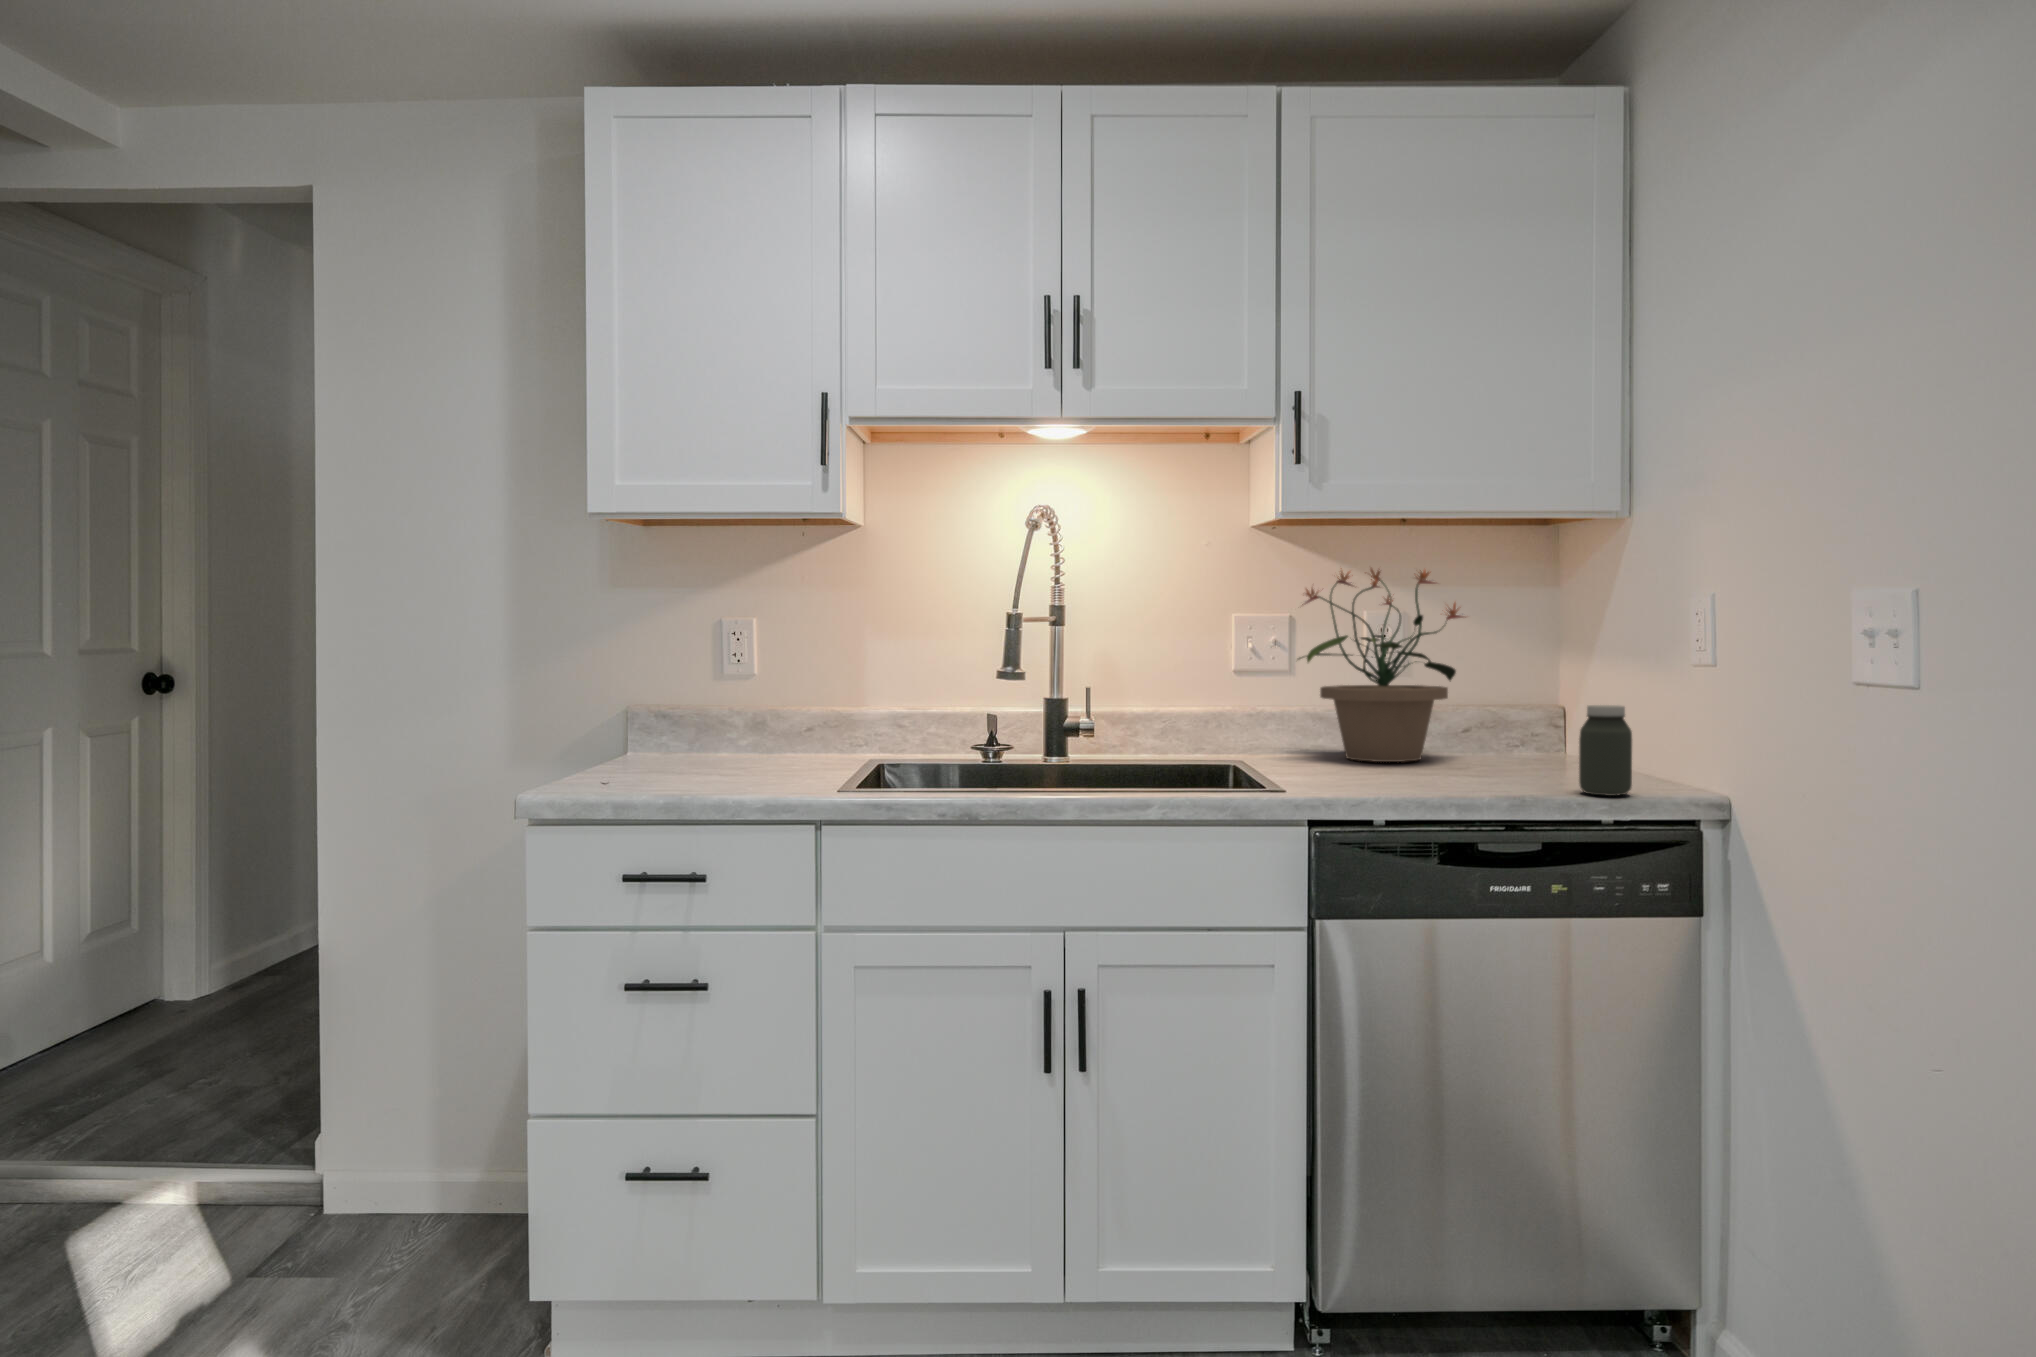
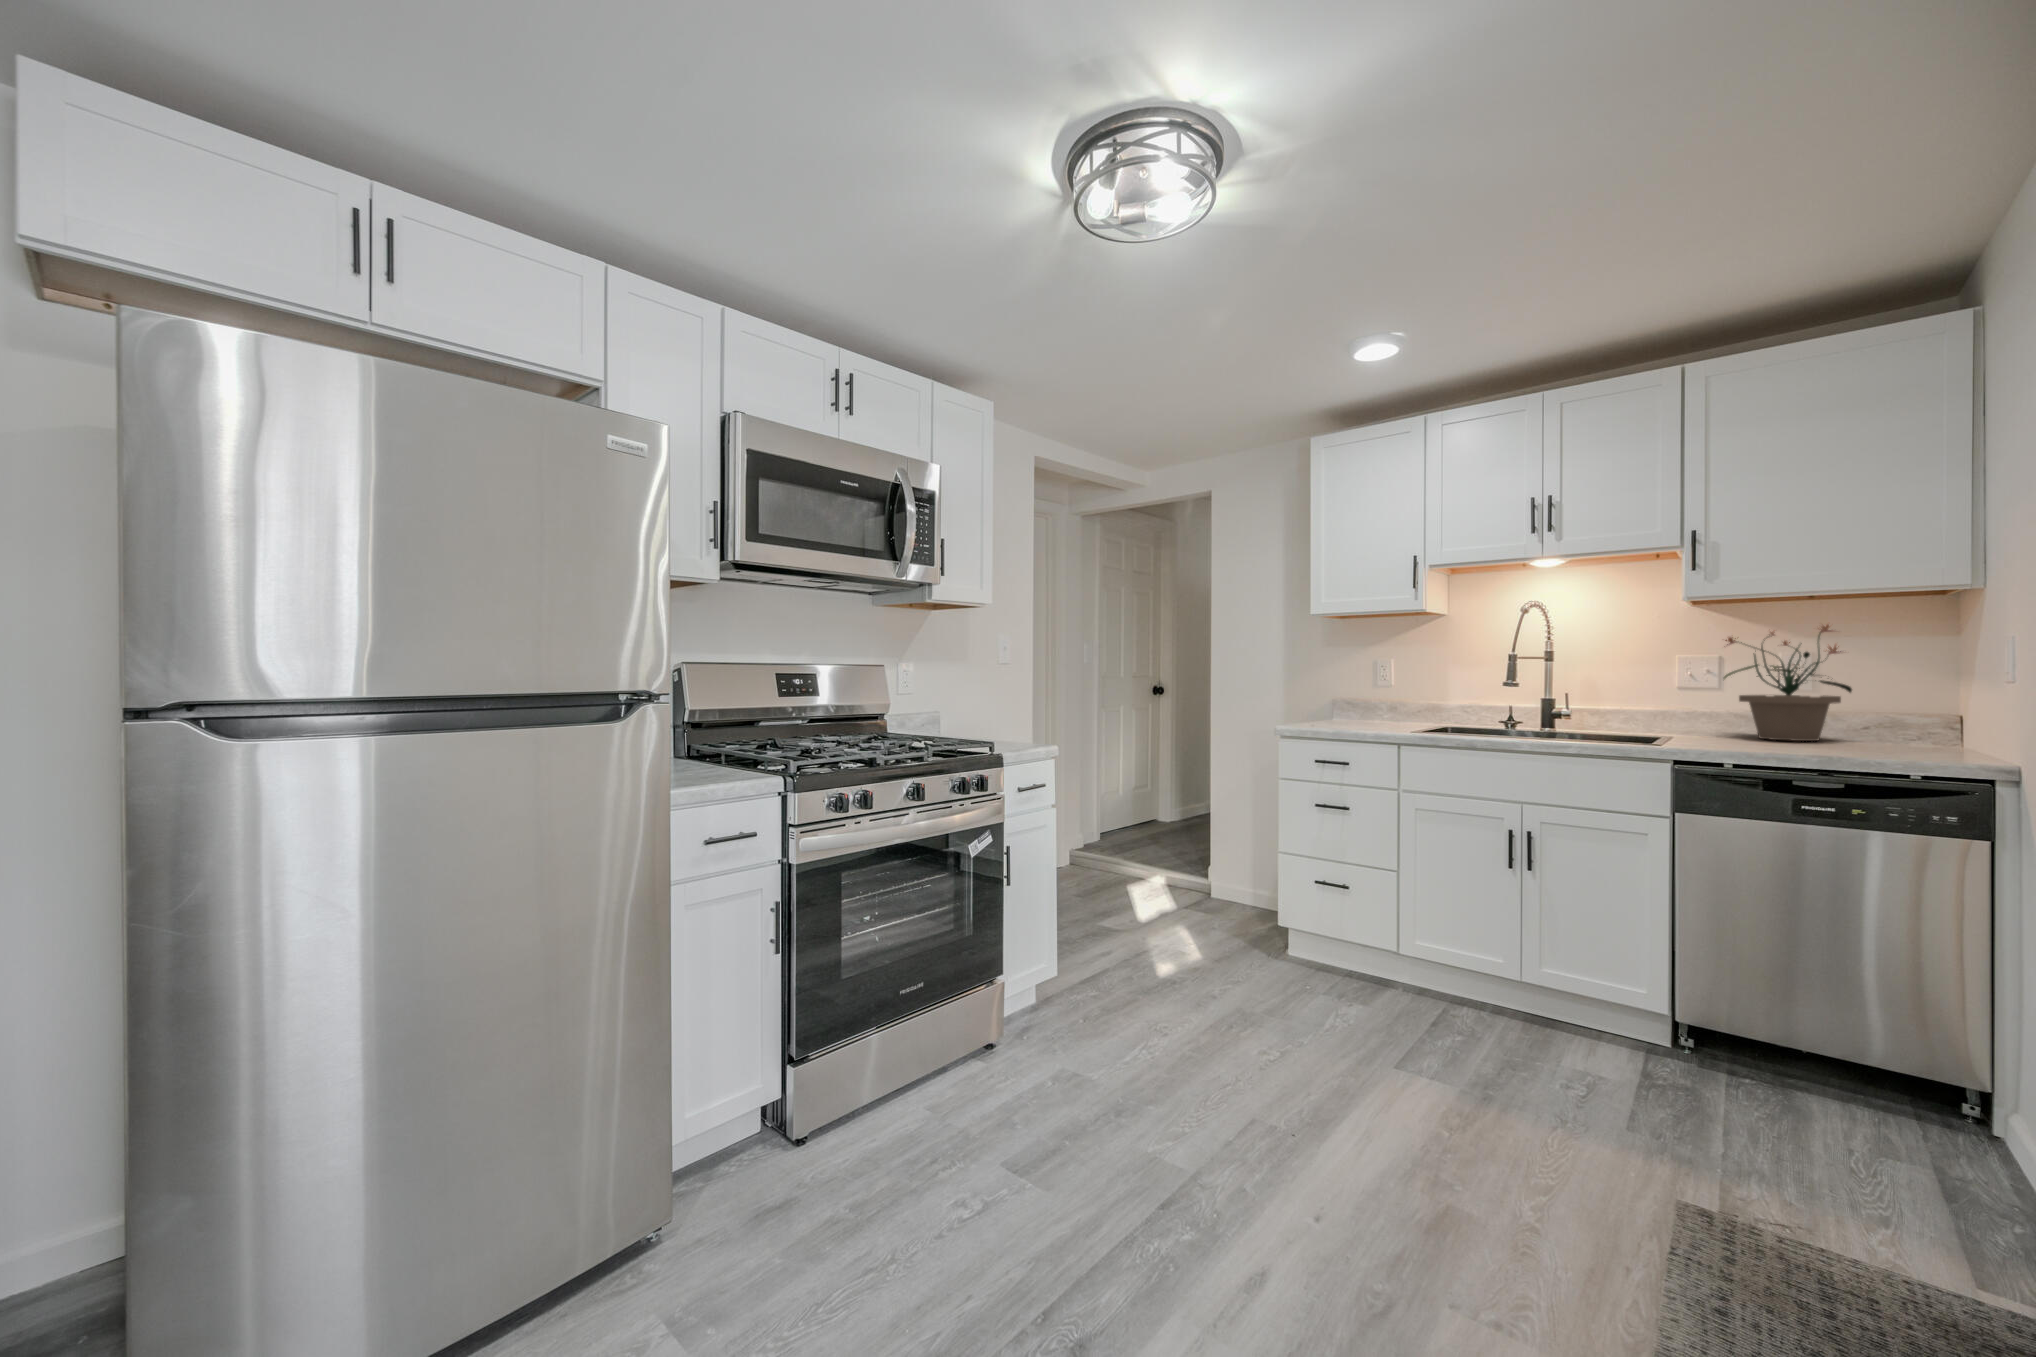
jar: present [1579,705,1632,796] -> none [1891,706,1935,762]

